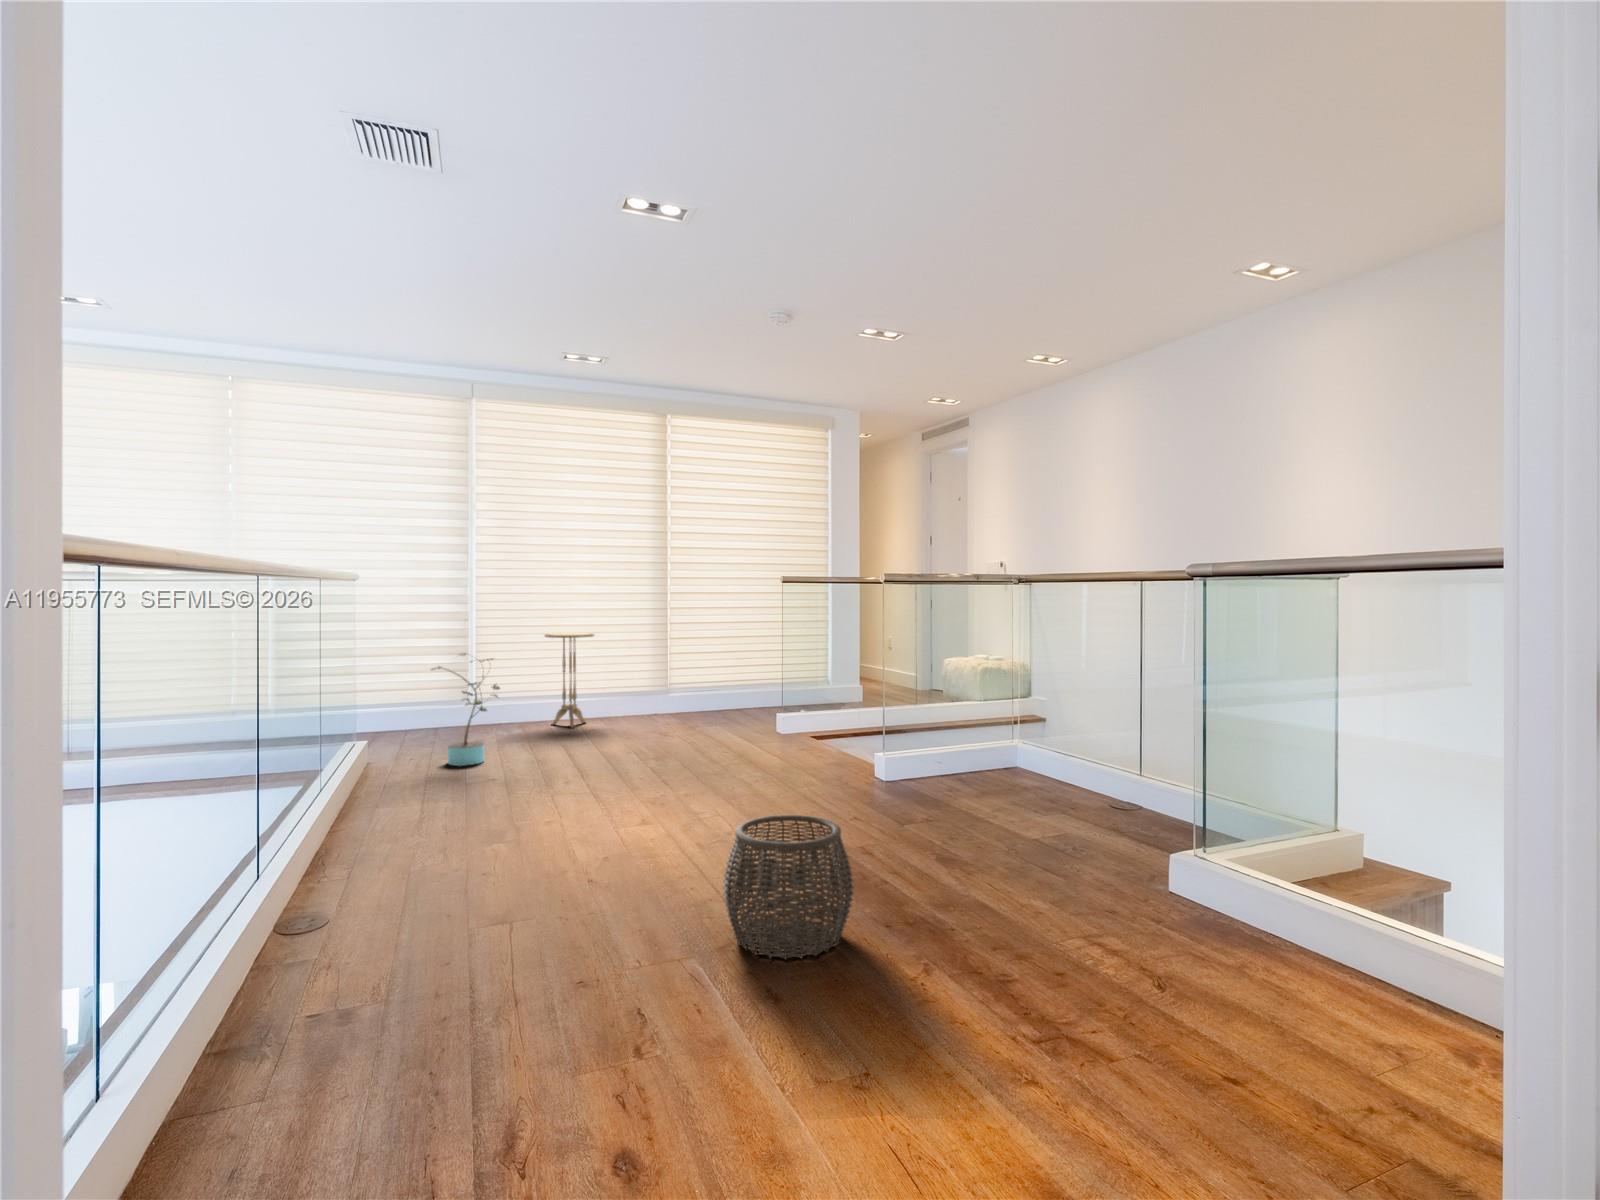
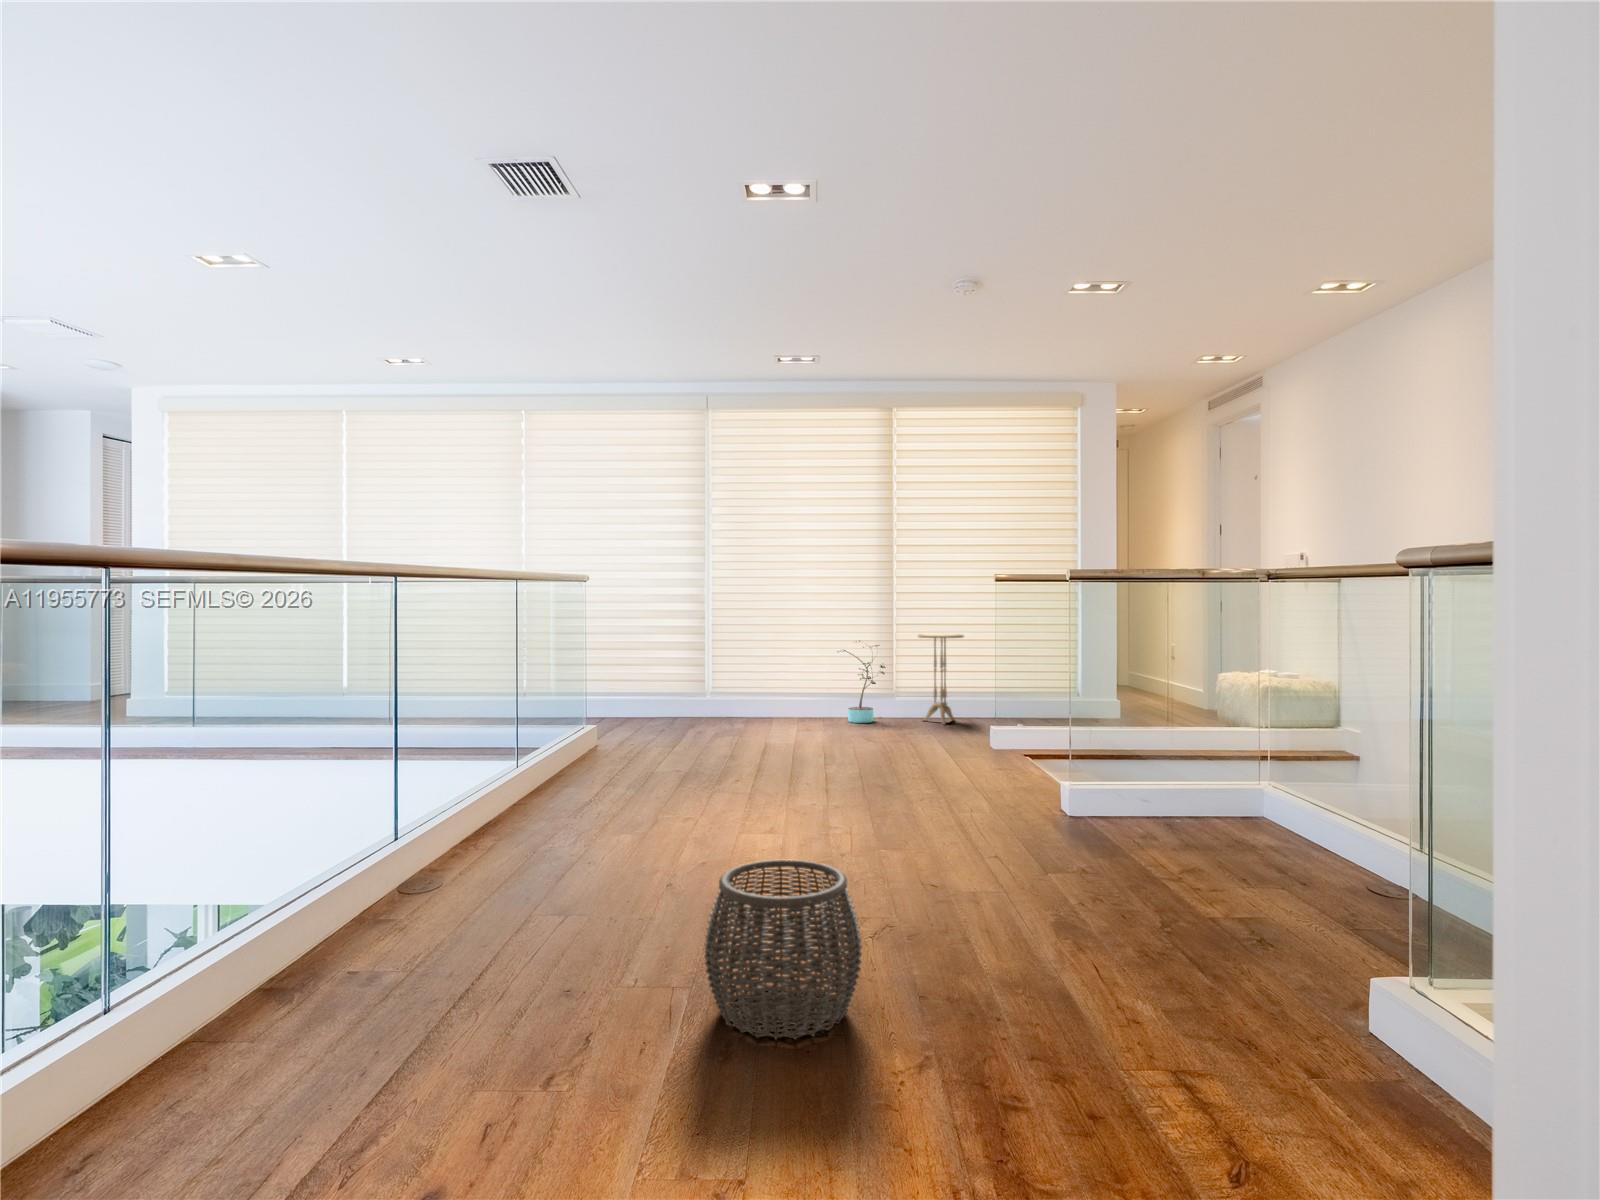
side table: present [545,633,594,728] -> present [918,634,964,725]
potted plant: present [432,653,500,766] -> present [837,641,885,723]

